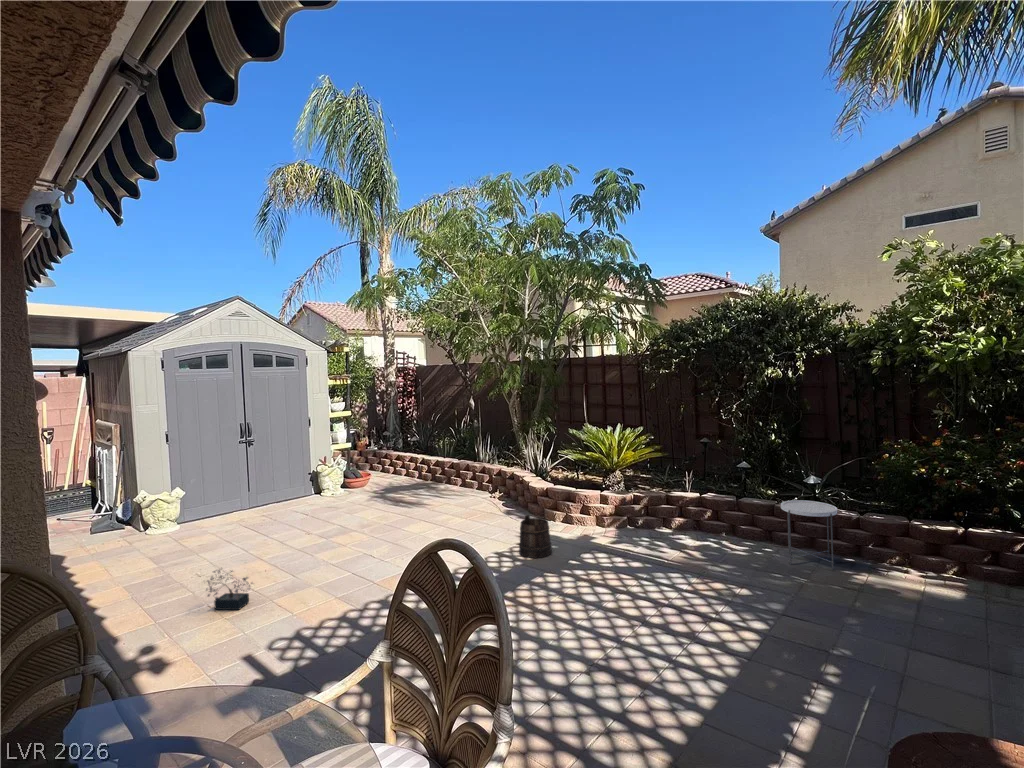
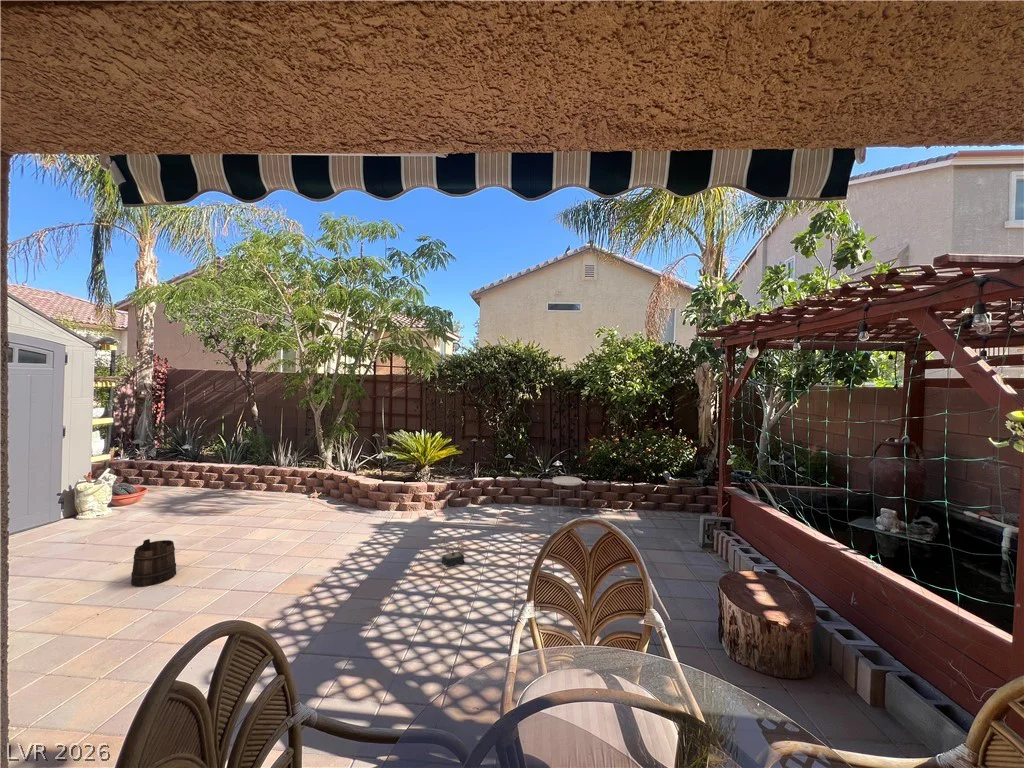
bucket: present [519,515,552,558] -> present [131,539,176,586]
decorative plant: present [206,570,252,610] -> present [437,538,467,567]

